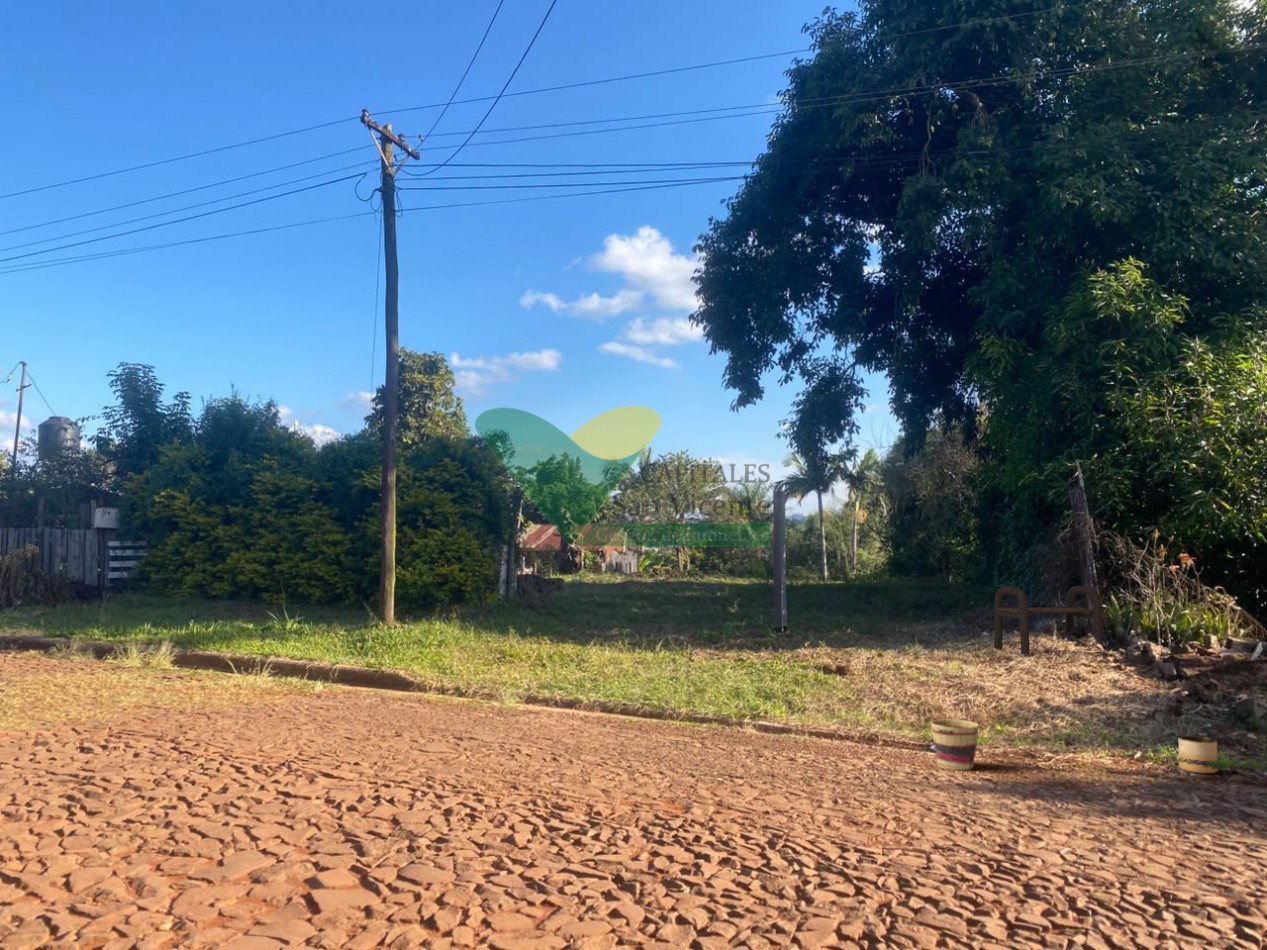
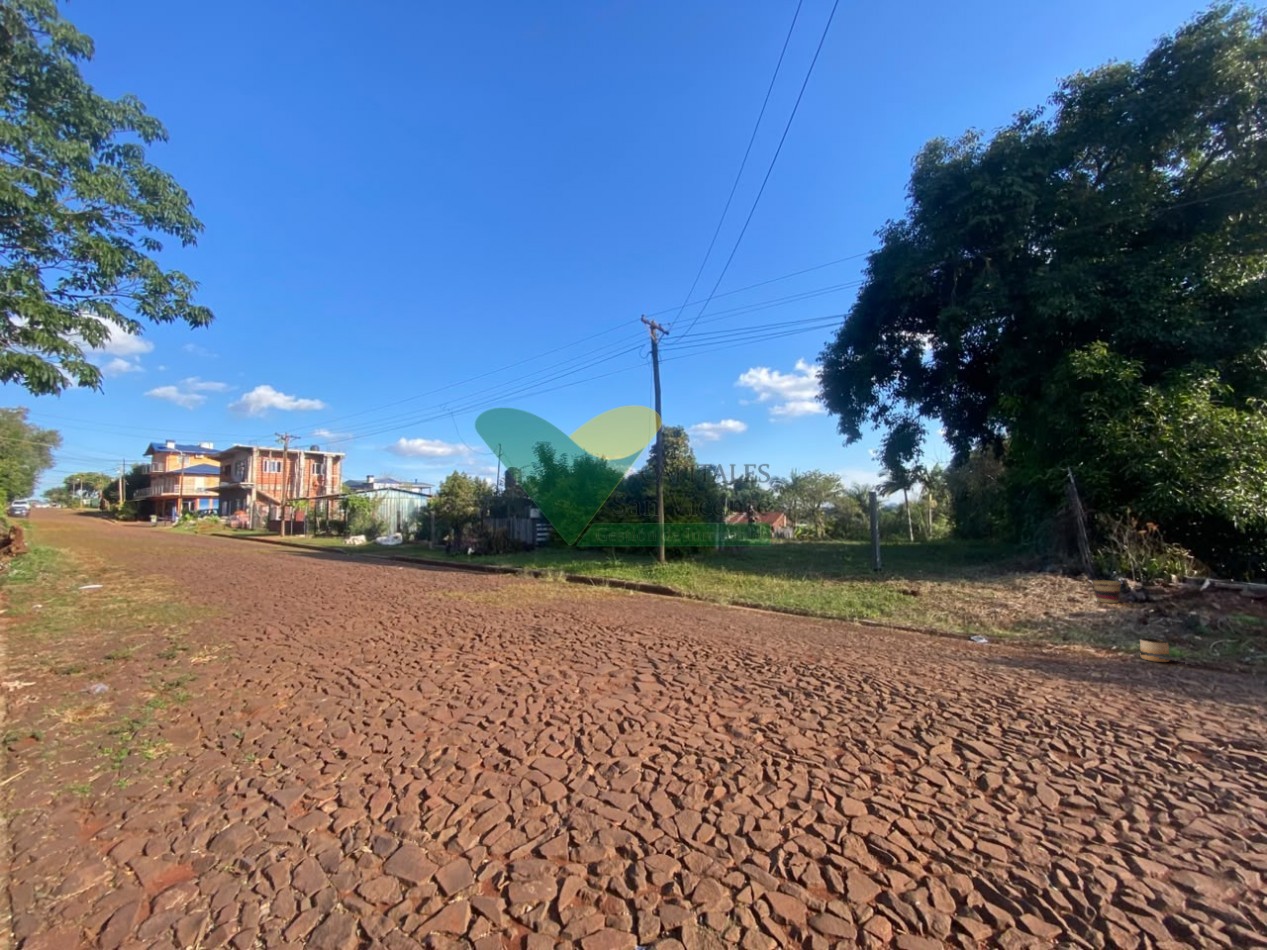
bench: present [994,586,1104,655] -> none [1017,545,1095,587]
basket: present [931,719,979,770] -> present [1093,580,1121,603]

